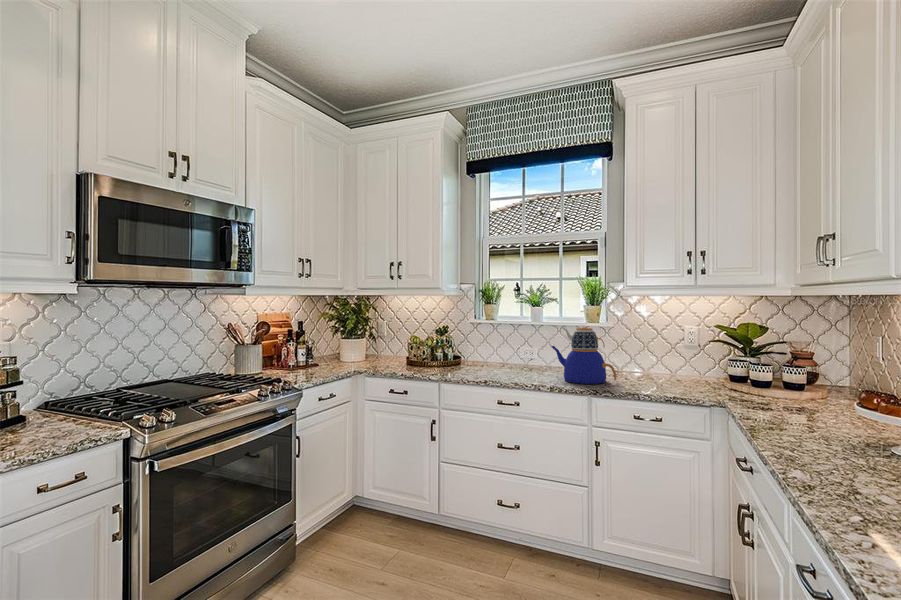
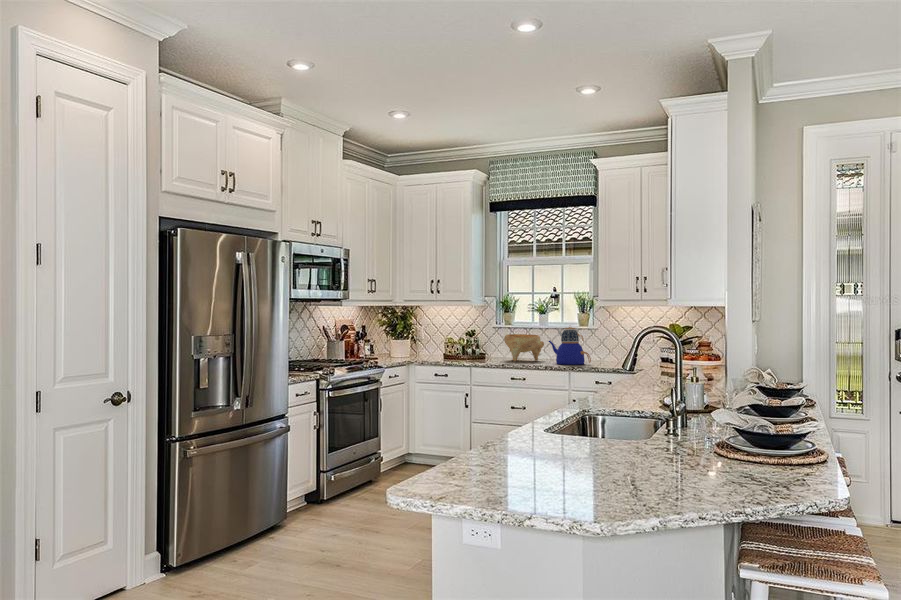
decorative bowl: none [486,333,540,372] -> present [504,334,544,361]

